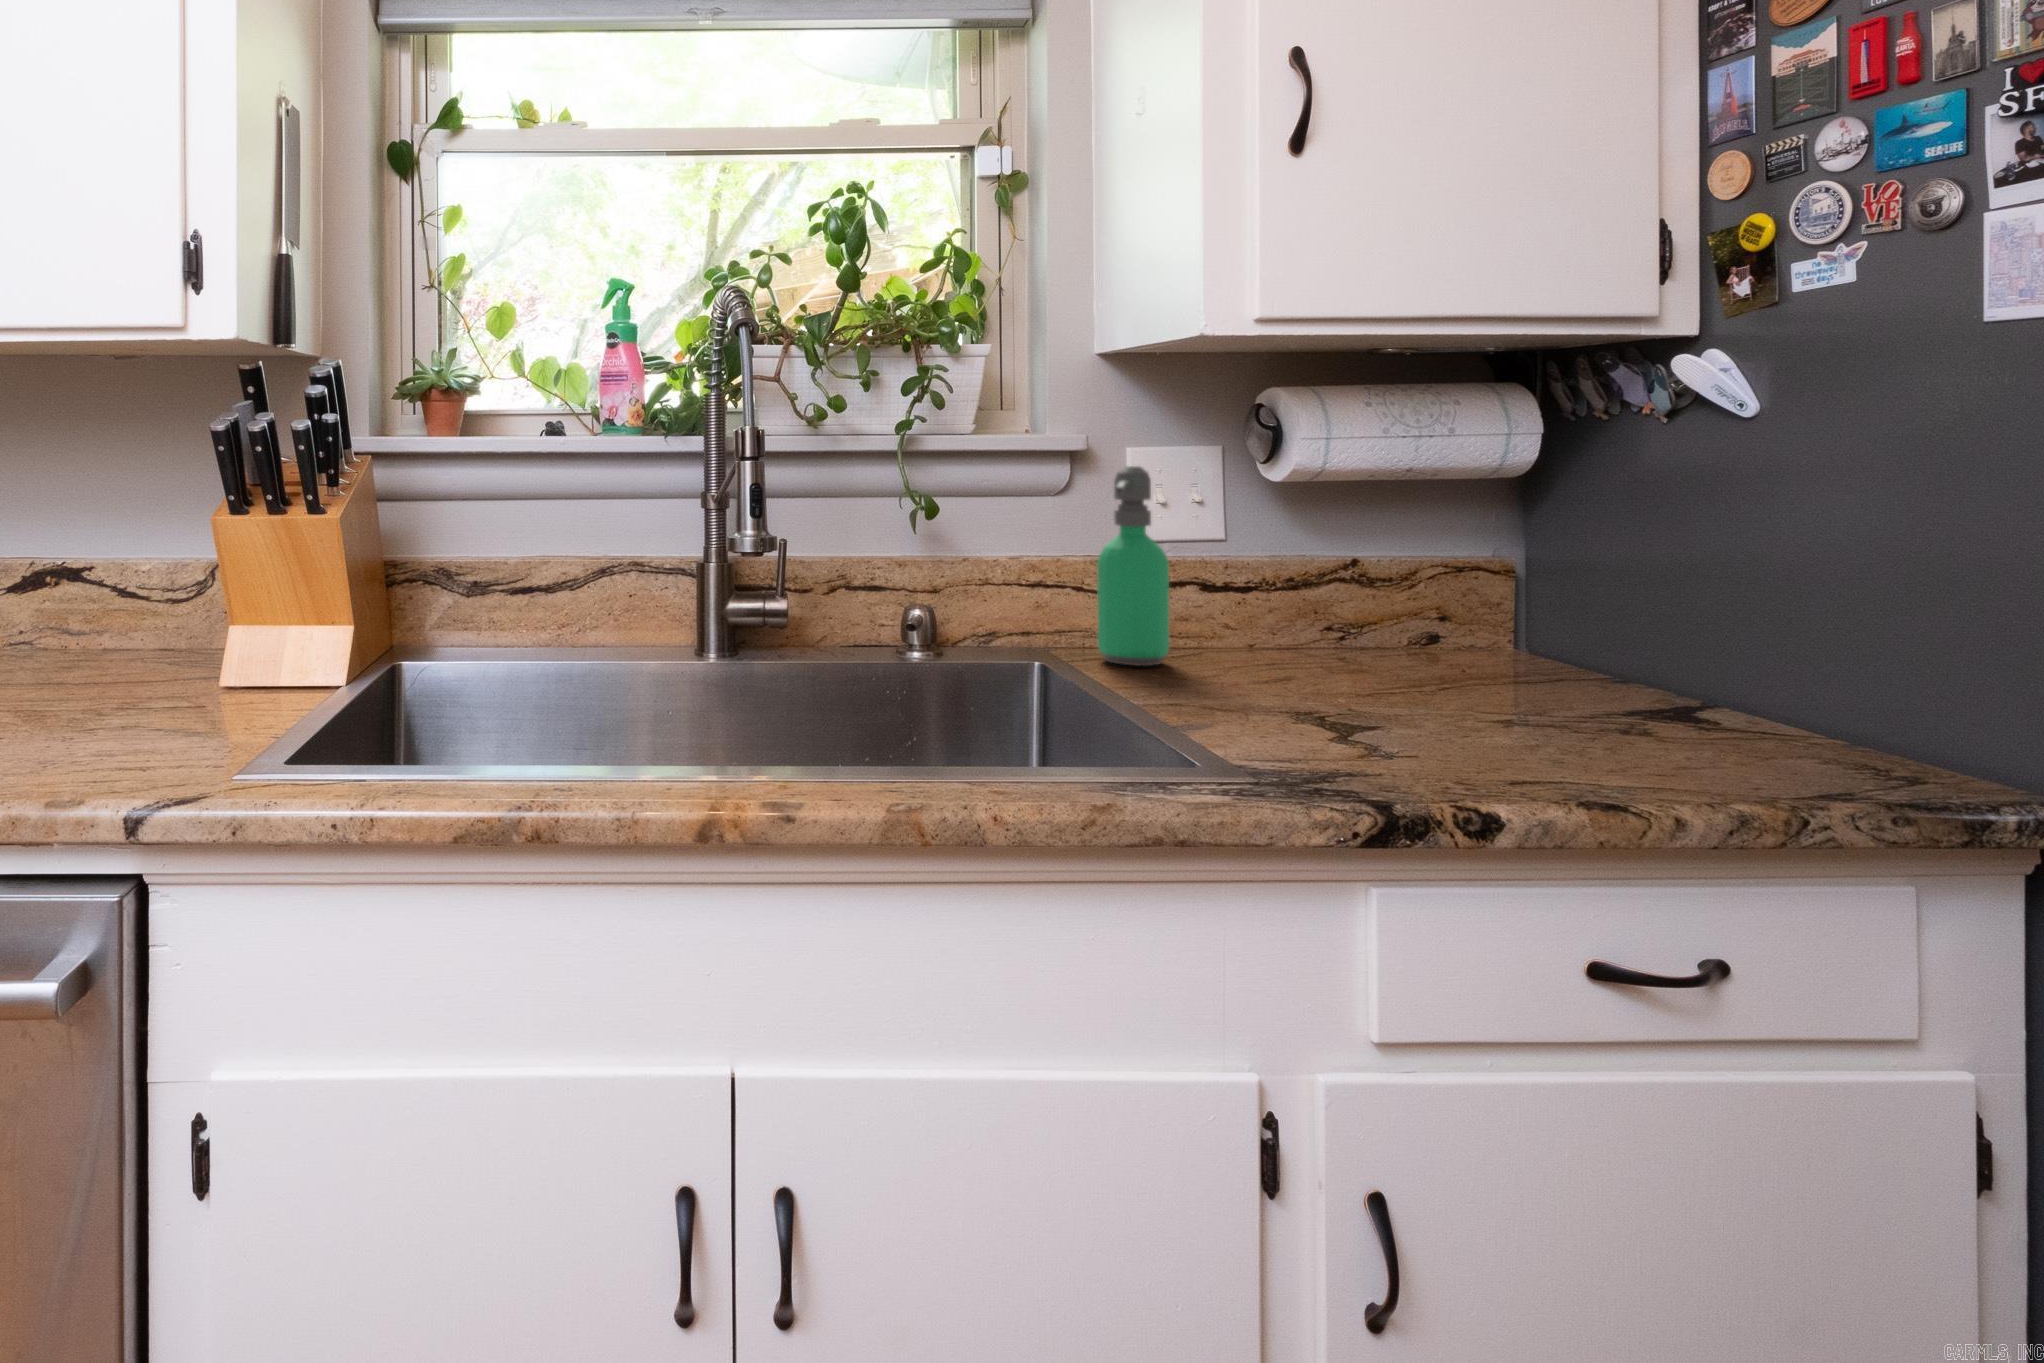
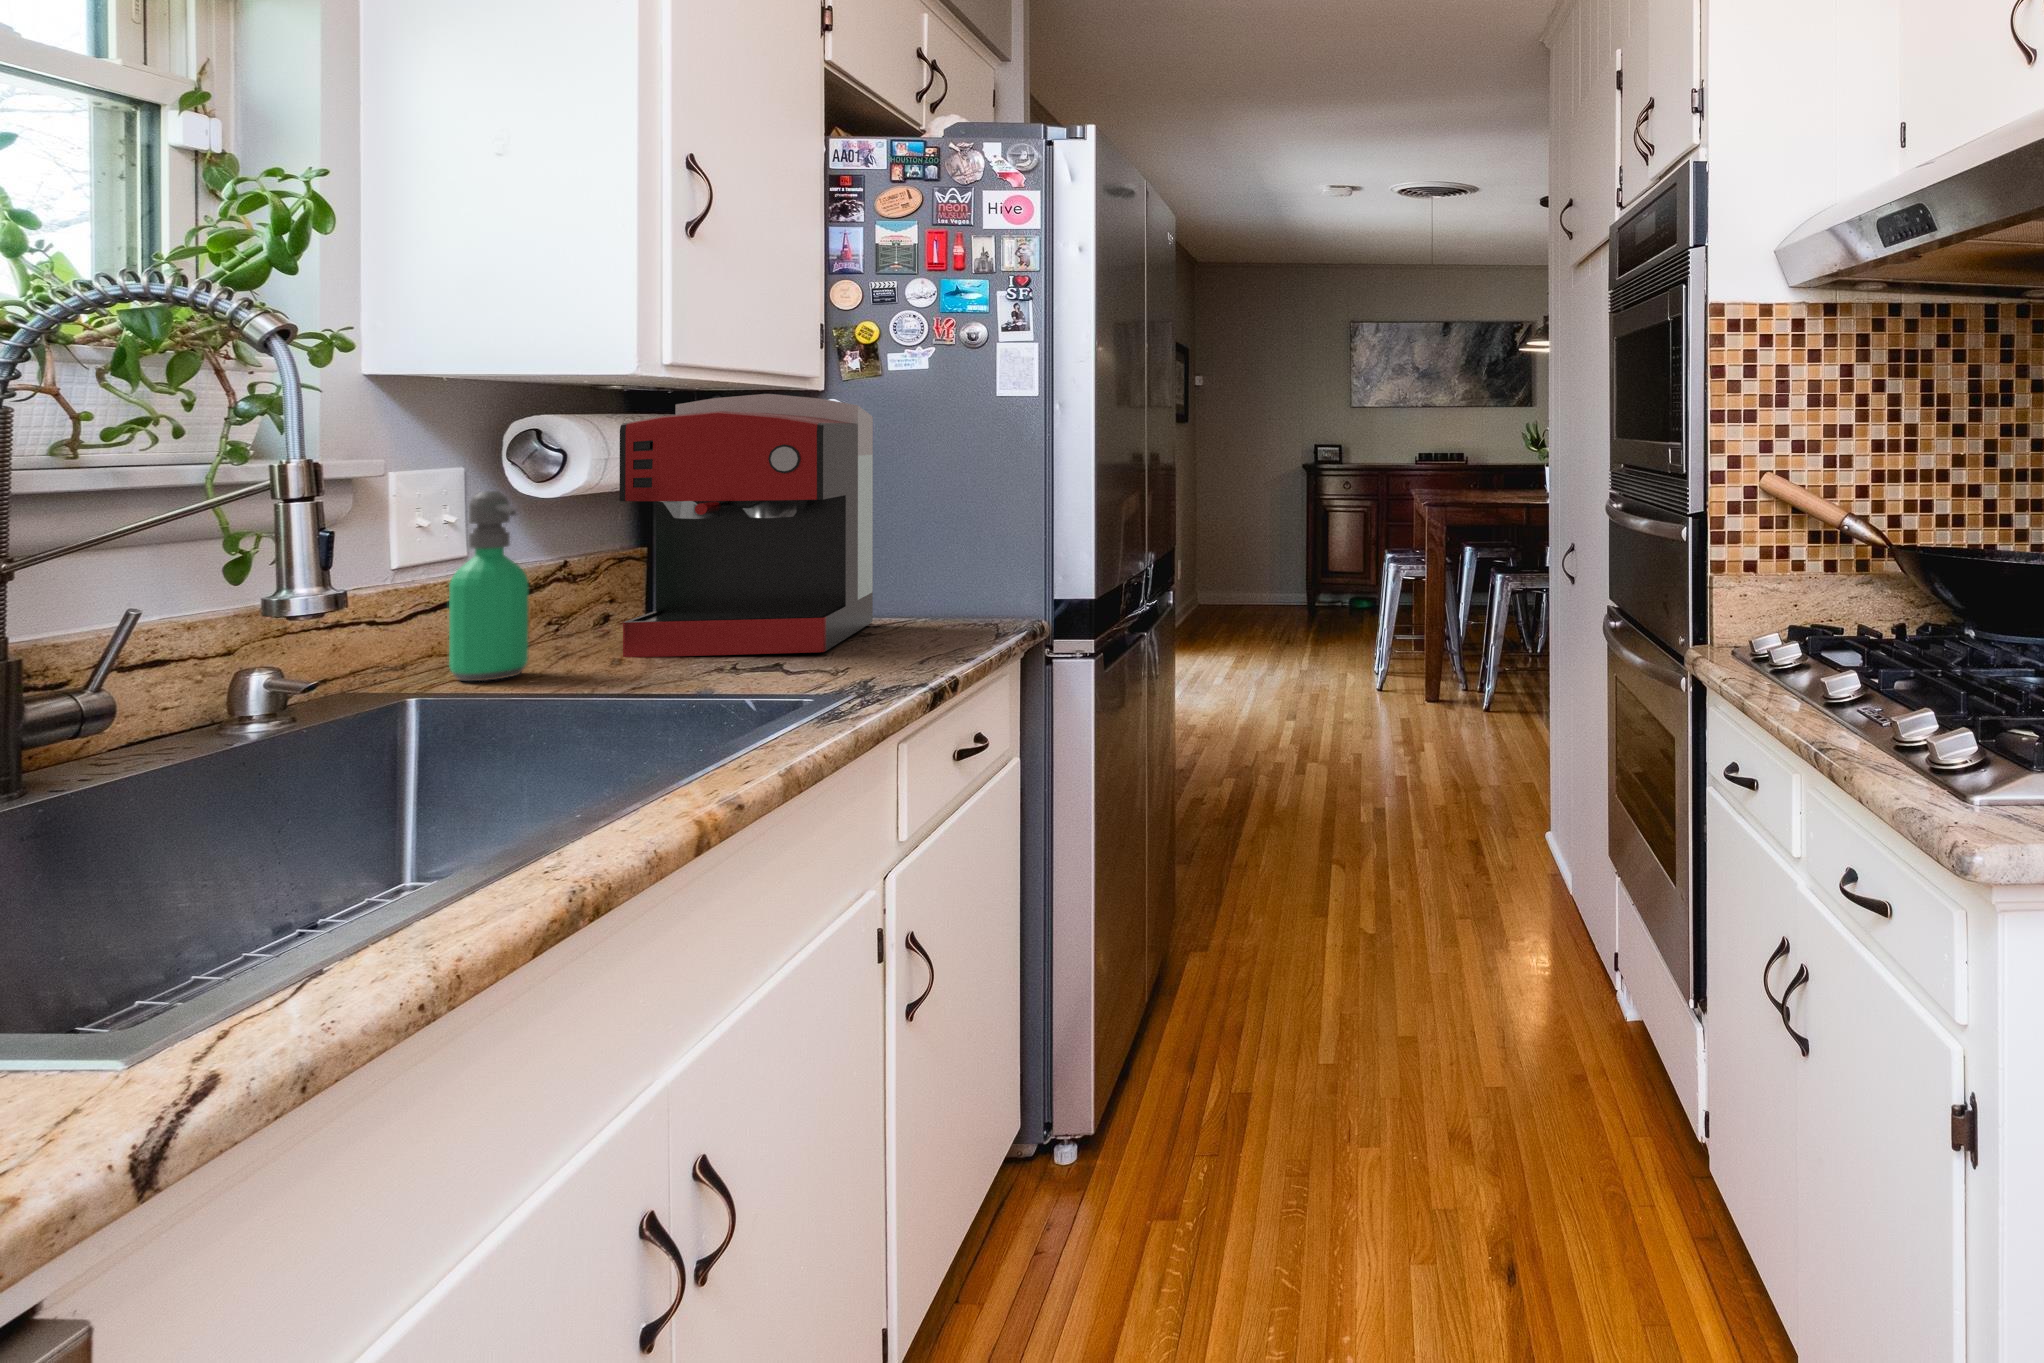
coffee maker: none [1288,345,1730,727] -> present [620,394,873,657]

